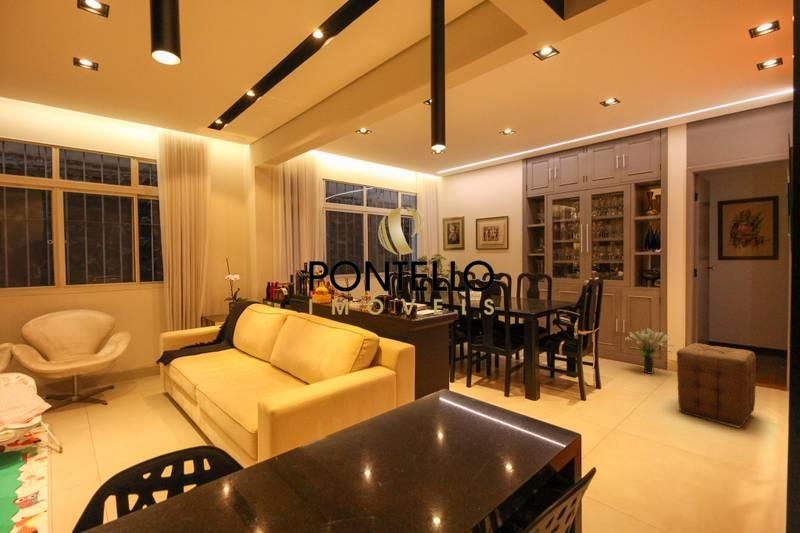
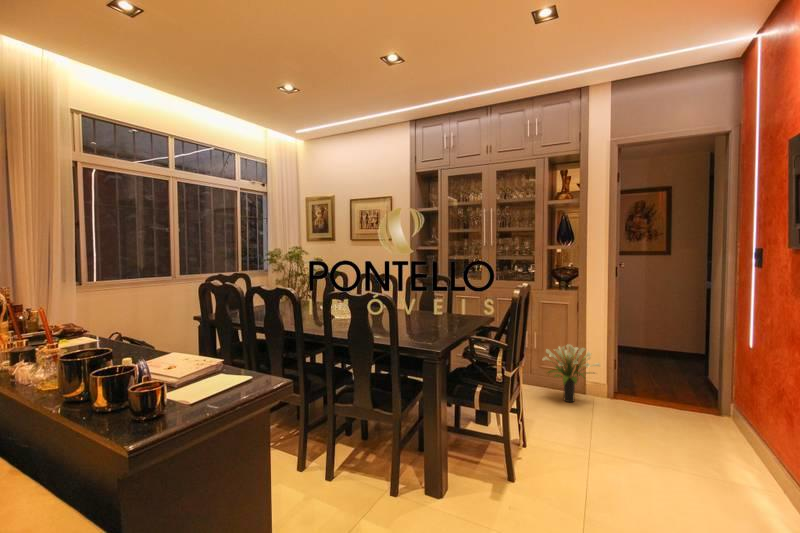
ottoman: present [677,343,756,428] -> none [633,370,729,496]

